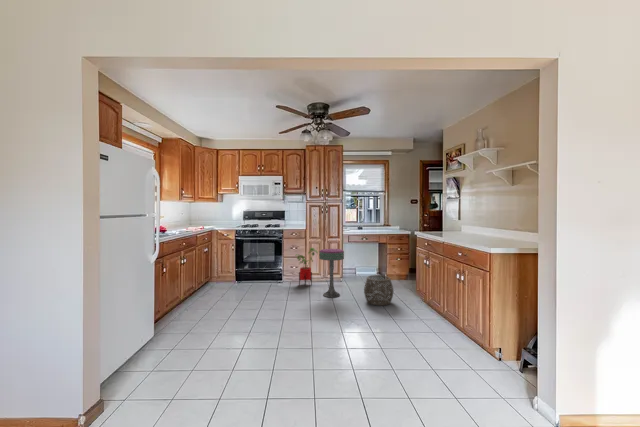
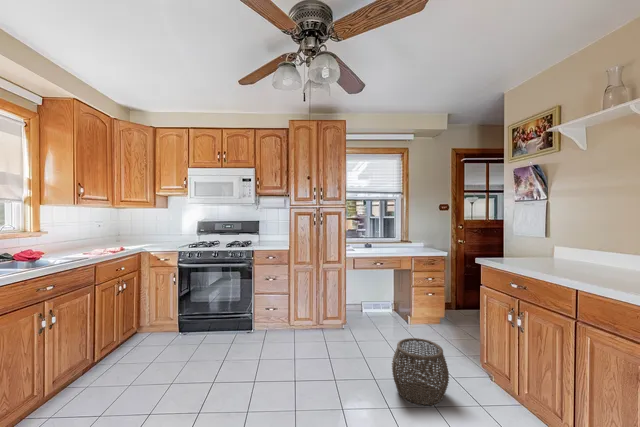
house plant: present [296,248,318,284] -> none [272,280,309,344]
bar stool: present [319,249,344,297] -> none [310,286,353,377]

